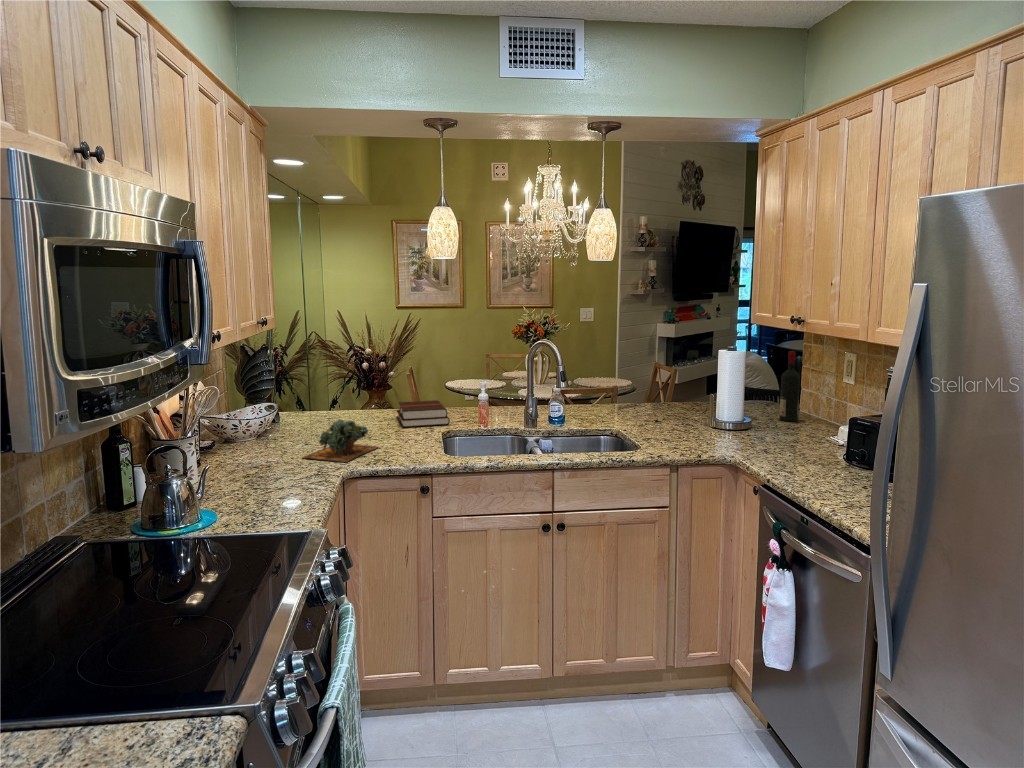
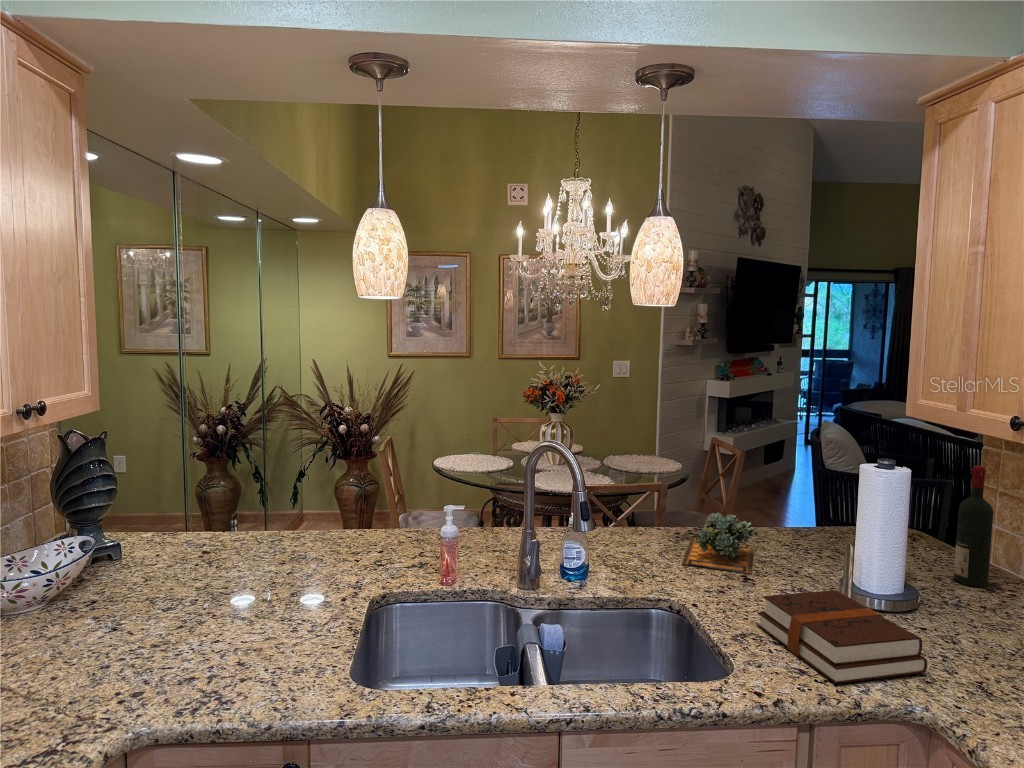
hardback book: present [397,400,450,427] -> present [757,590,927,684]
succulent plant: present [302,419,378,462] -> present [682,513,754,574]

